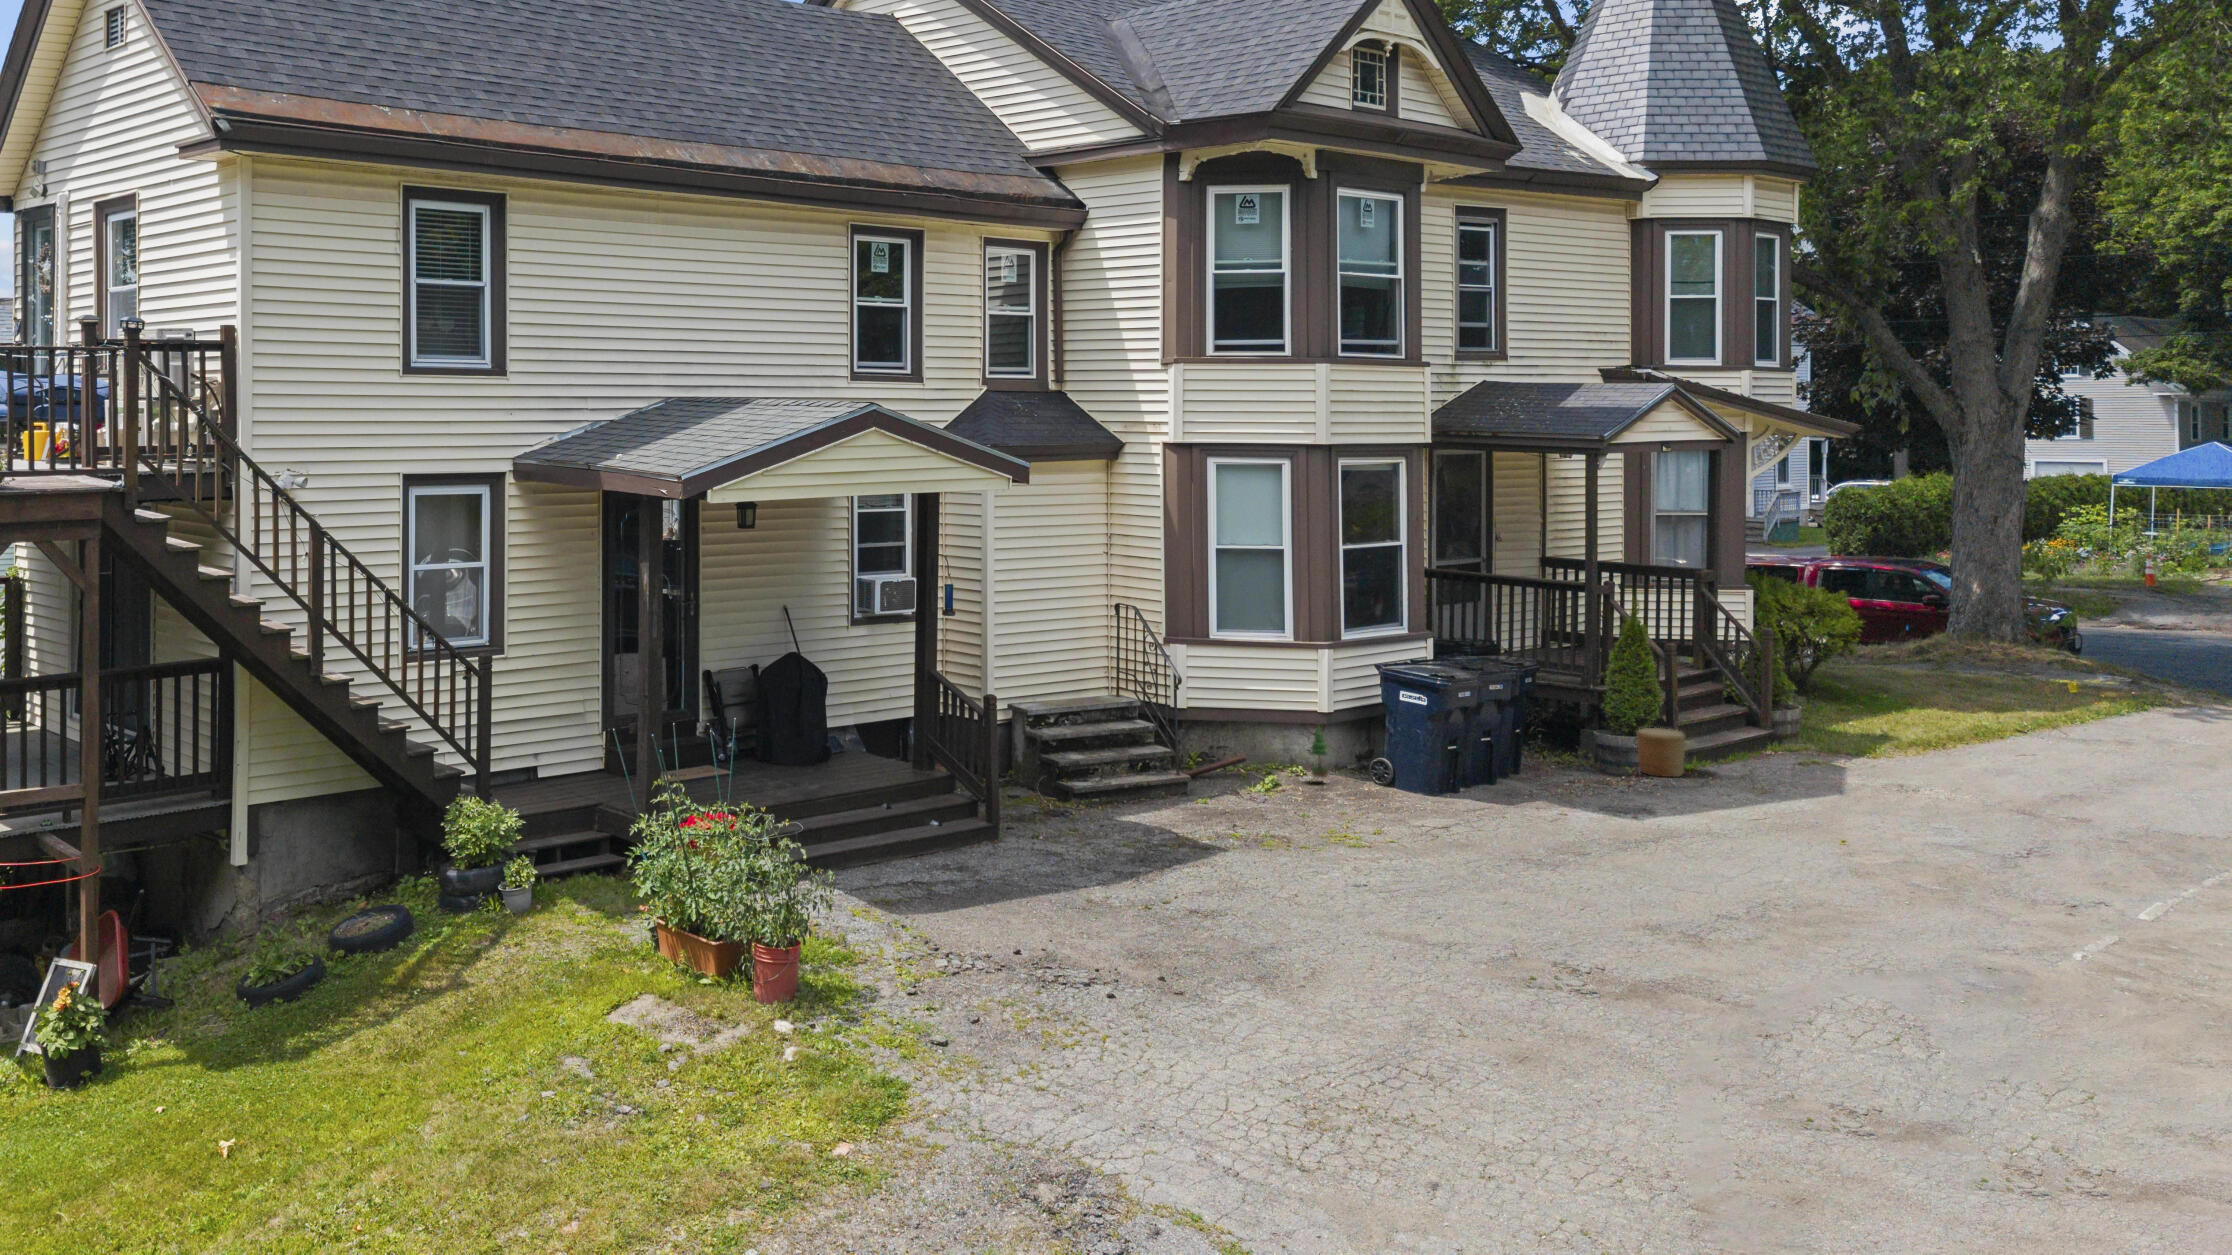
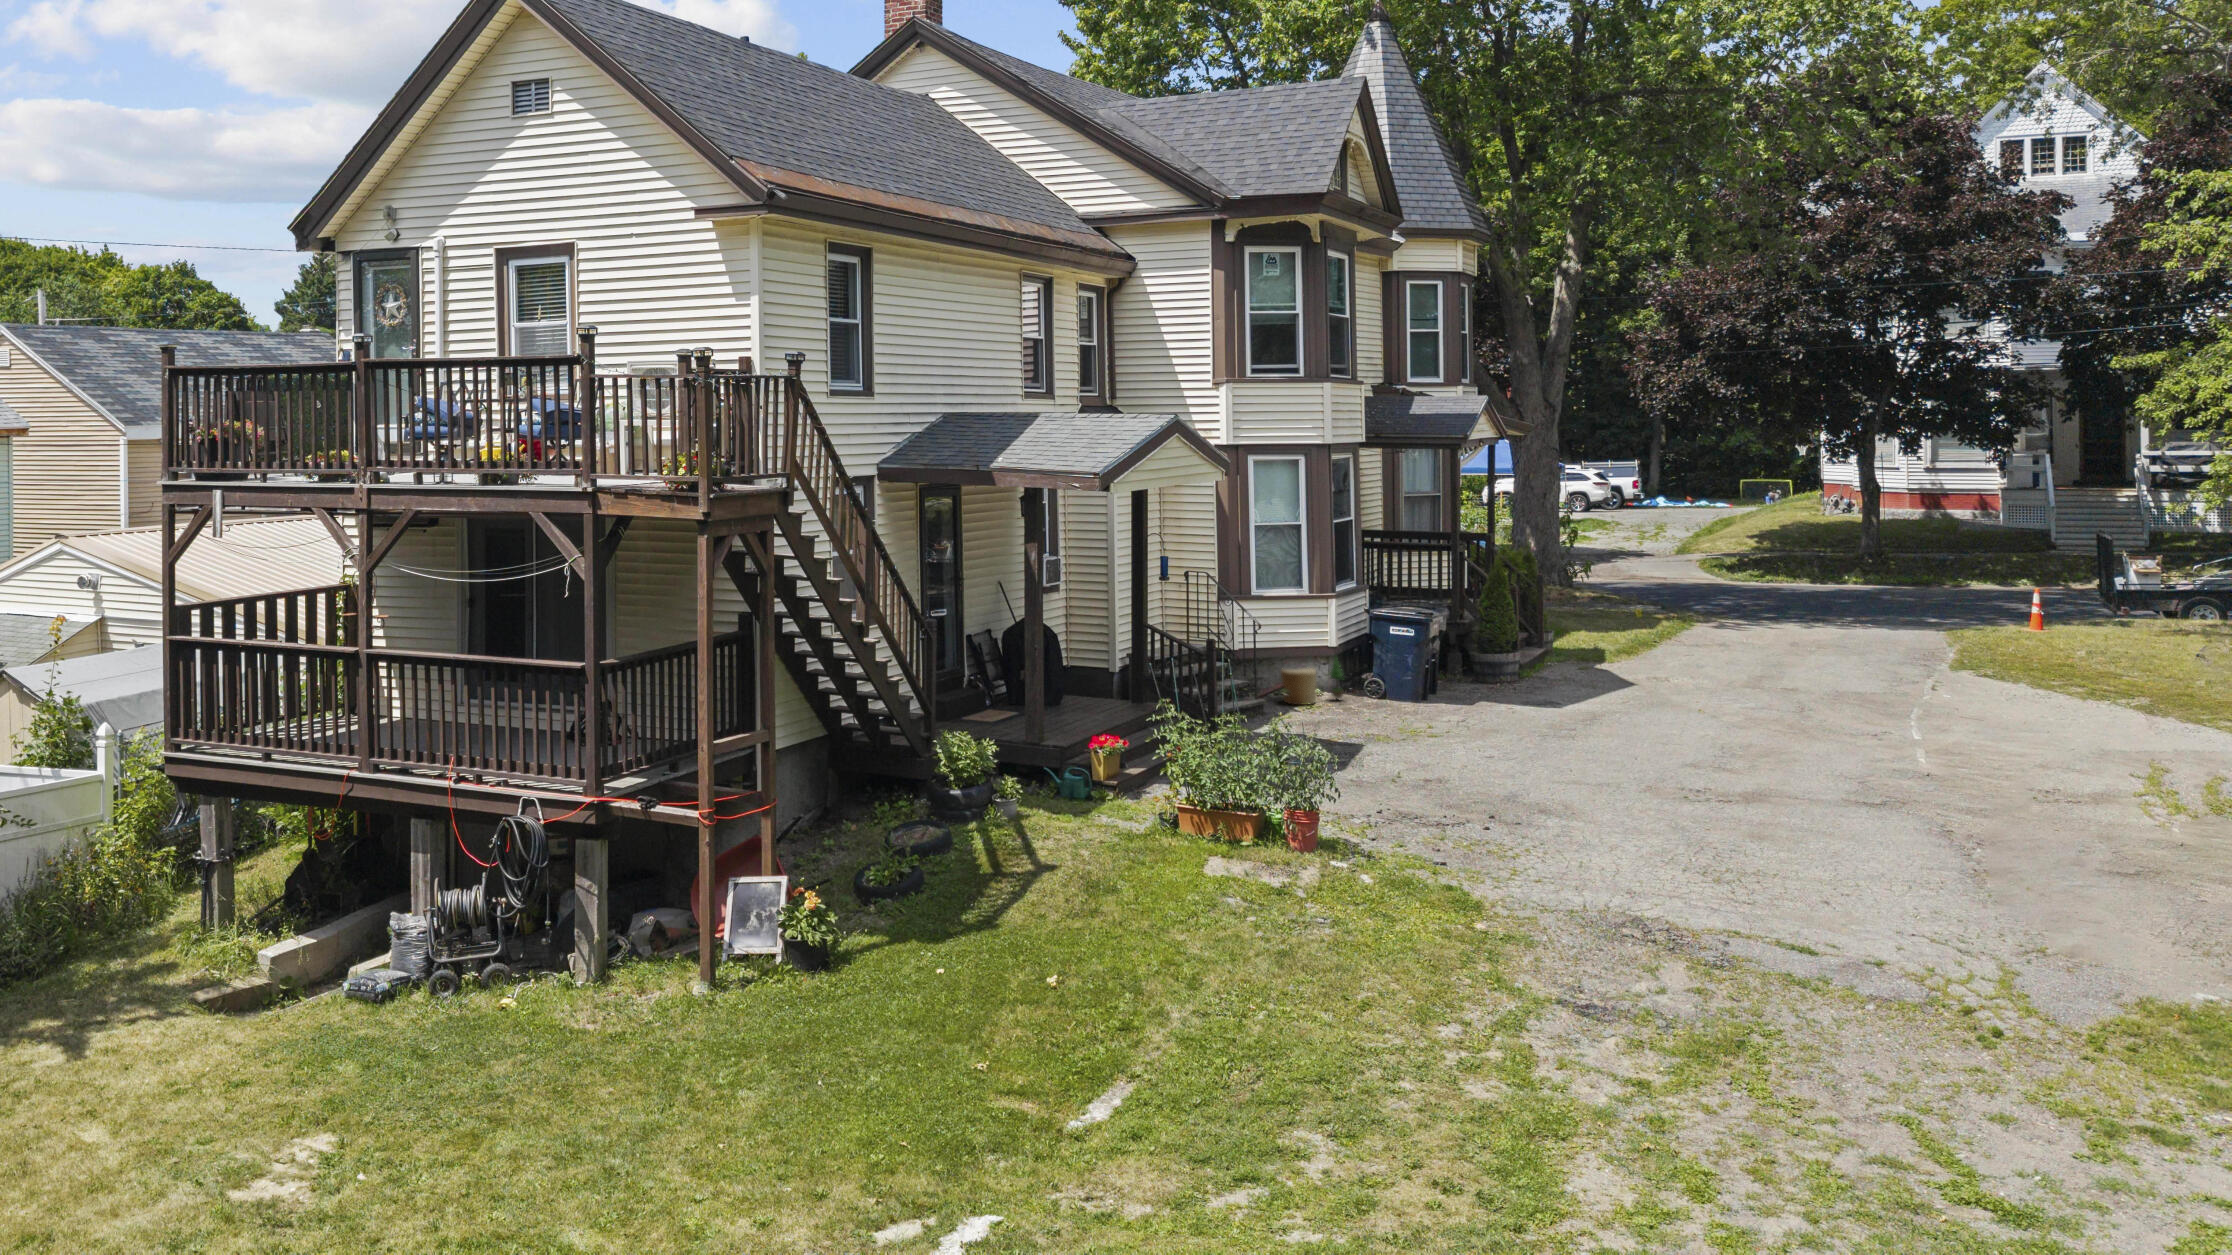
woven basket: present [1636,728,1686,777] -> present [1281,668,1316,705]

